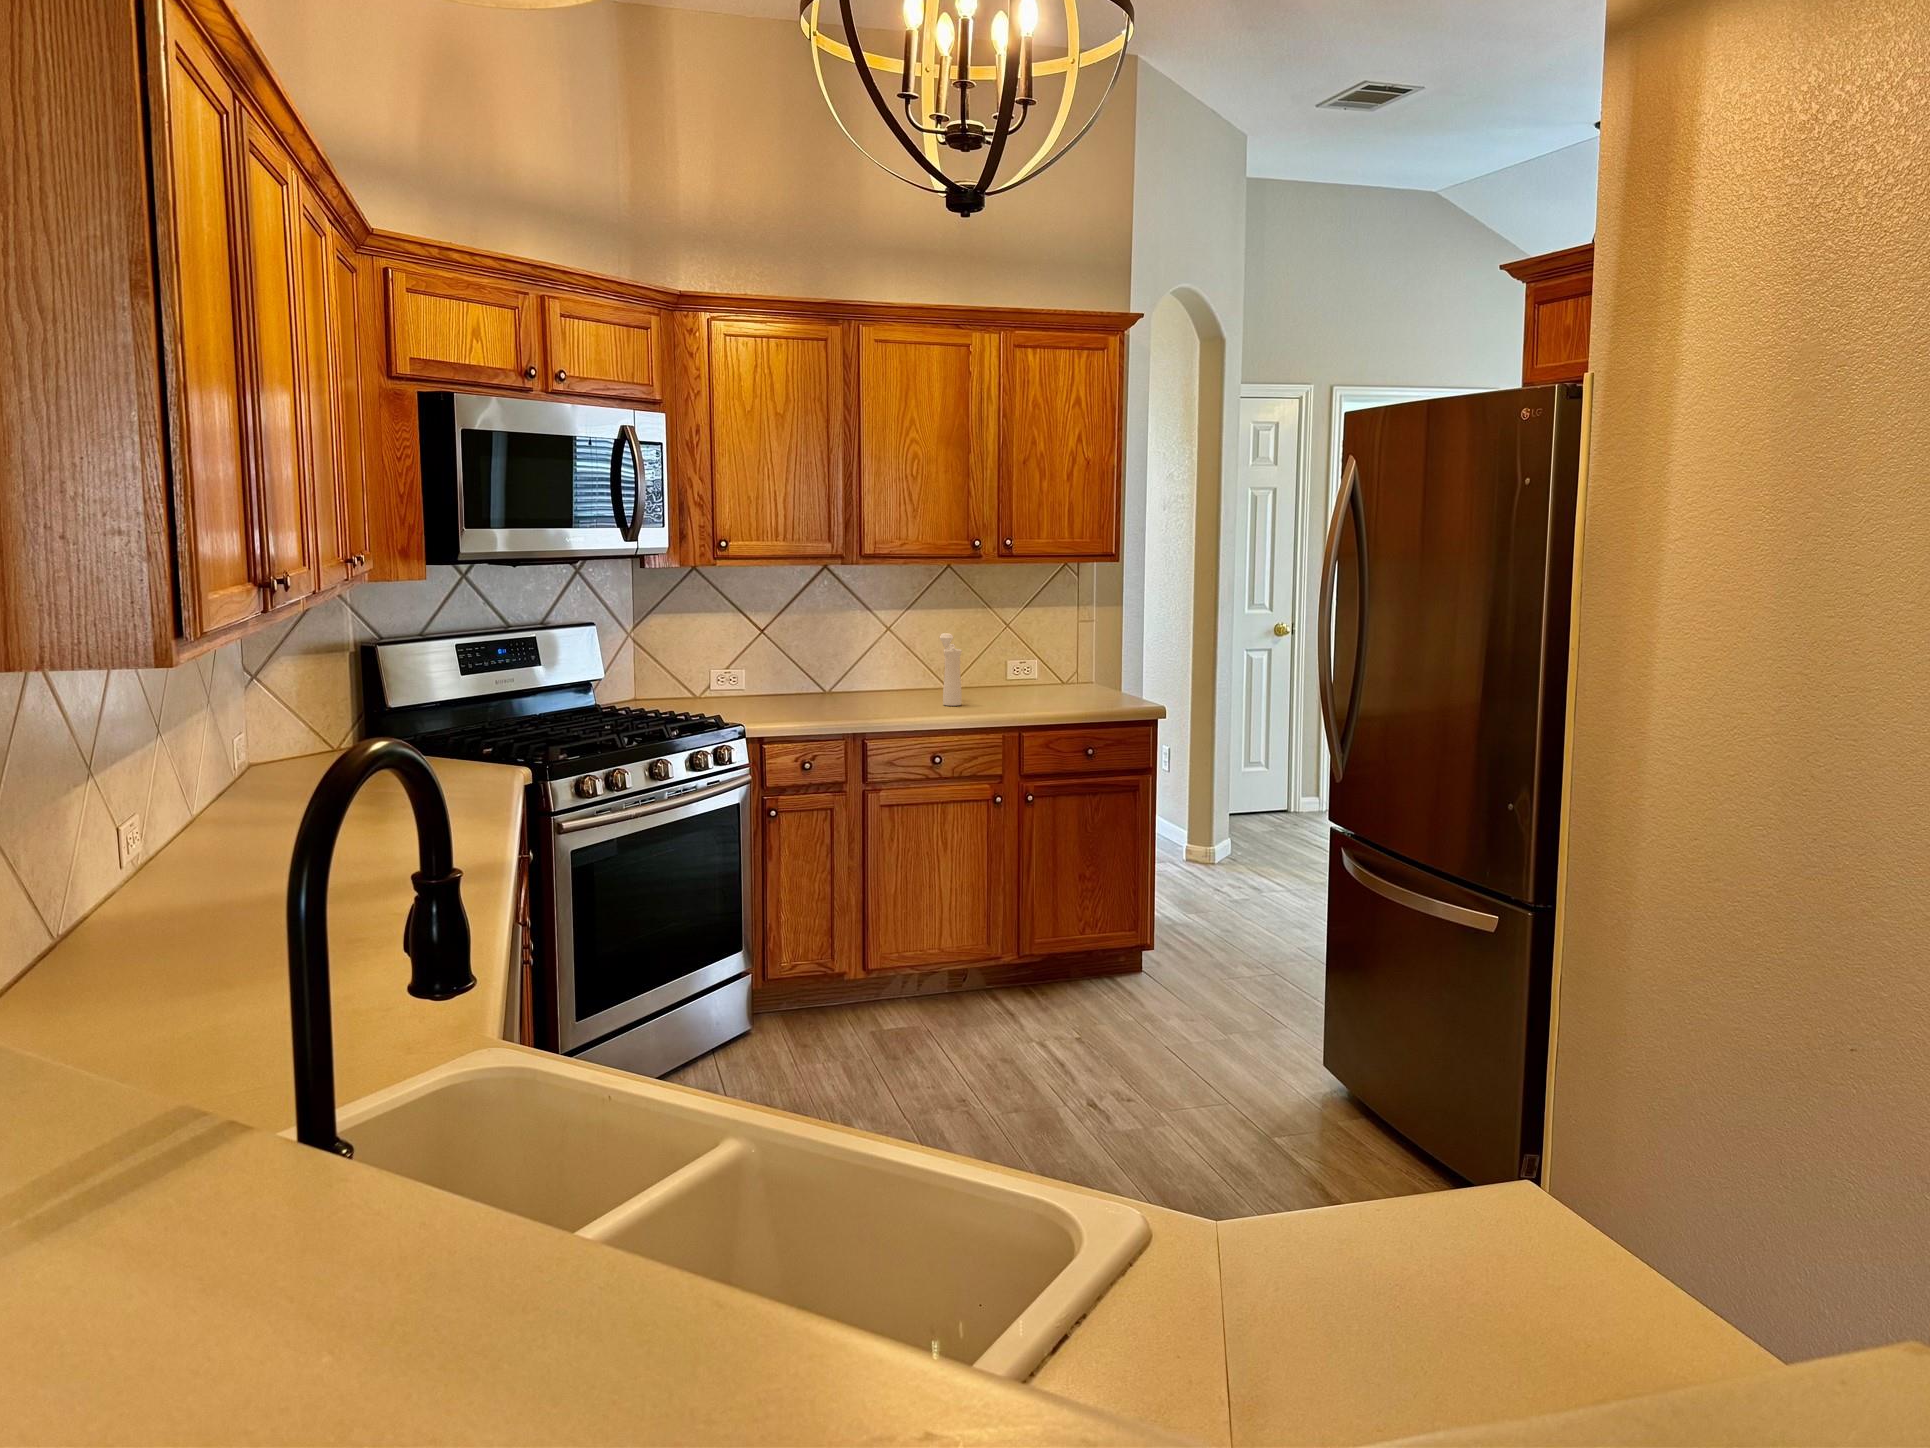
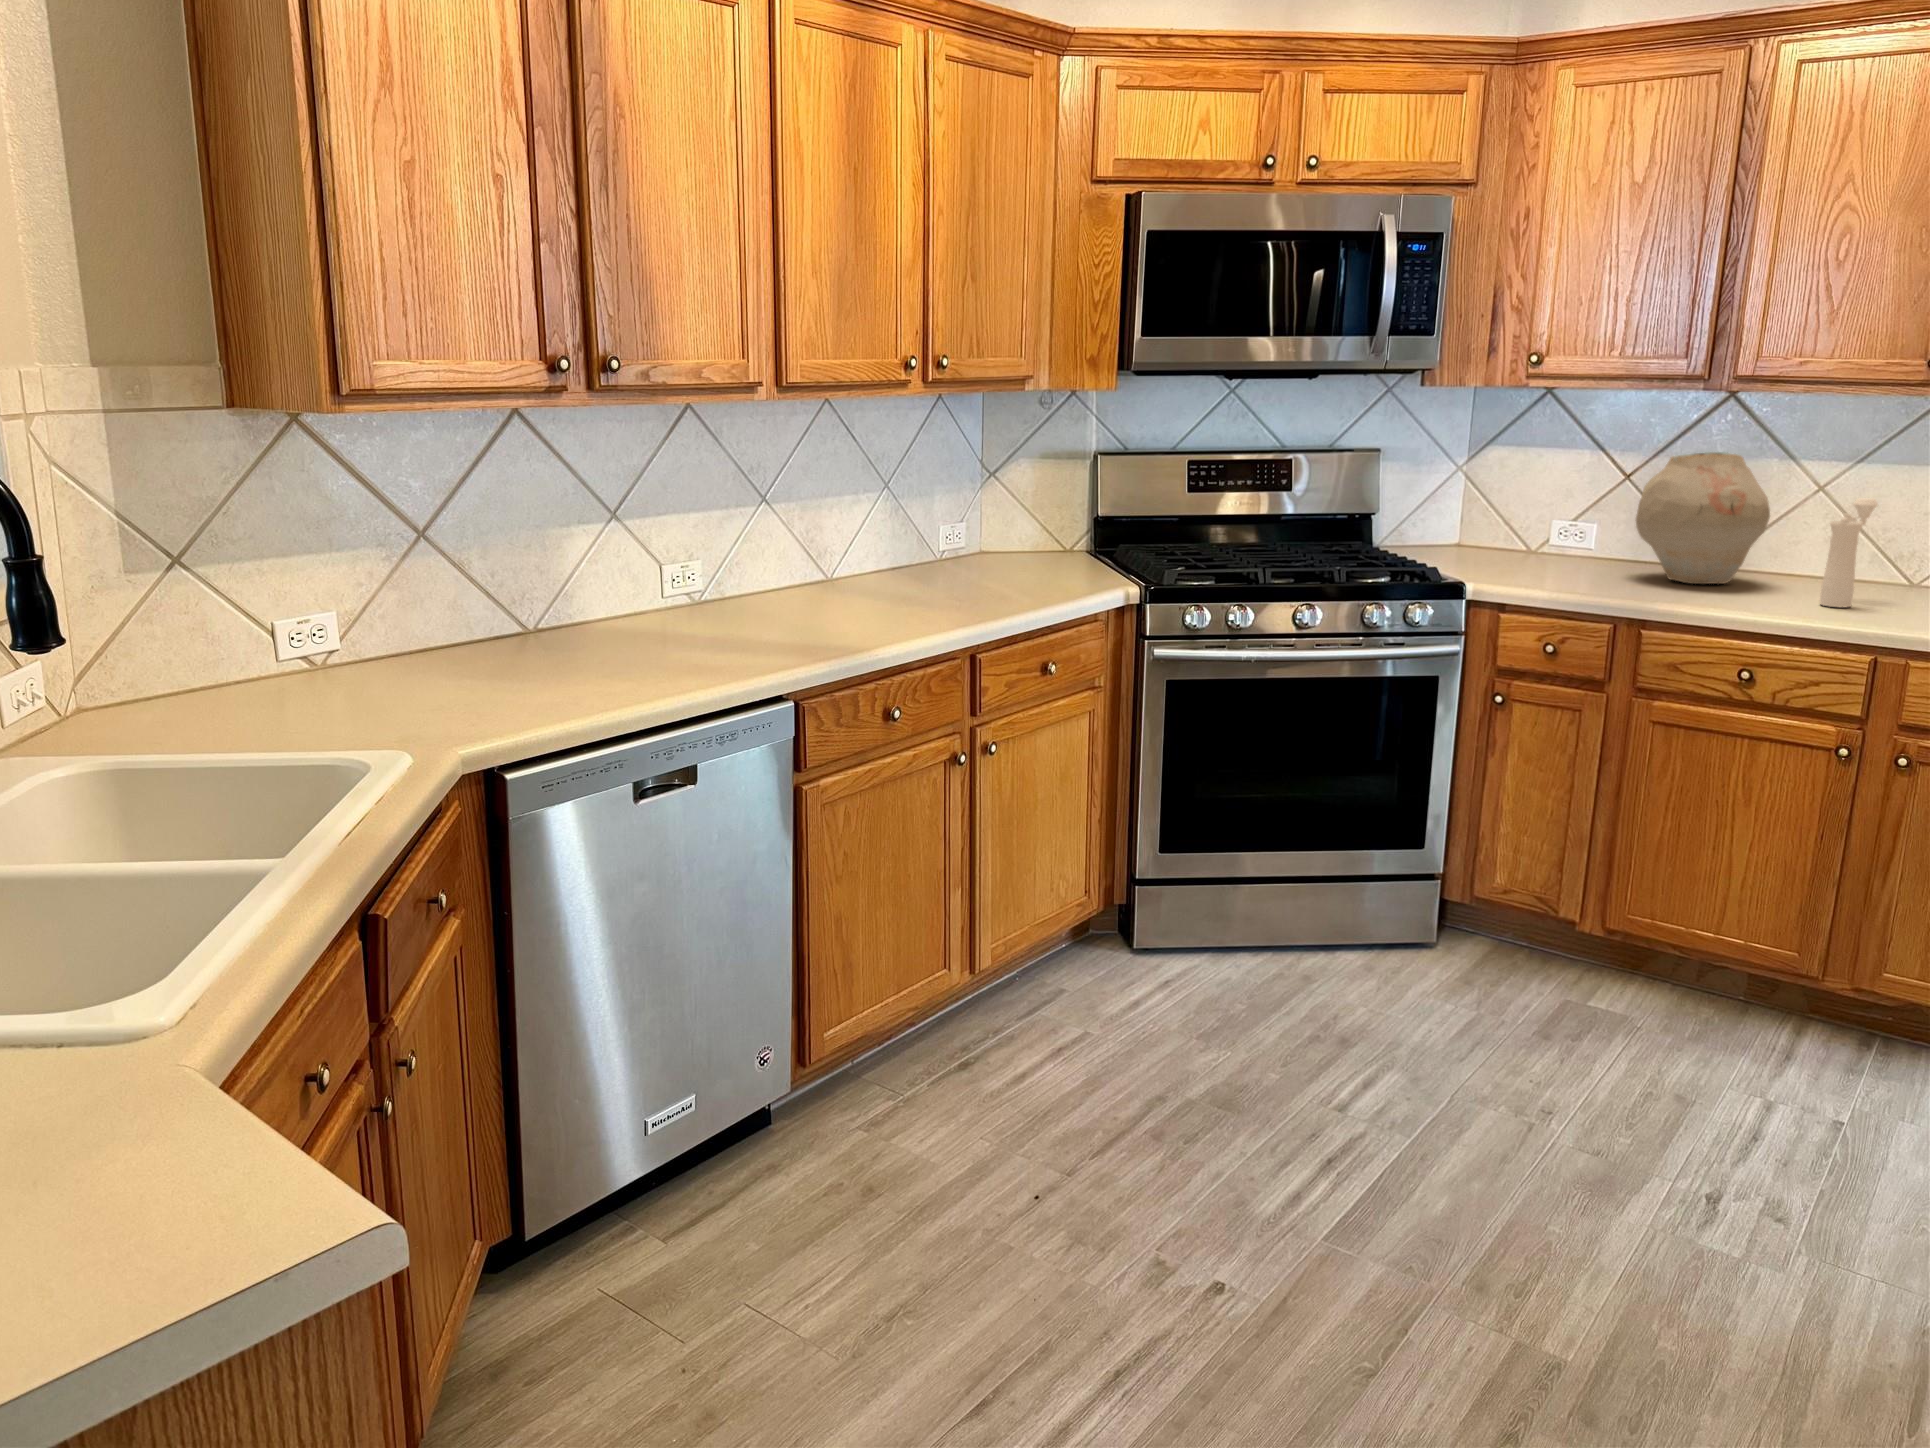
vase: none [803,609,890,703] -> present [1636,452,1770,584]

